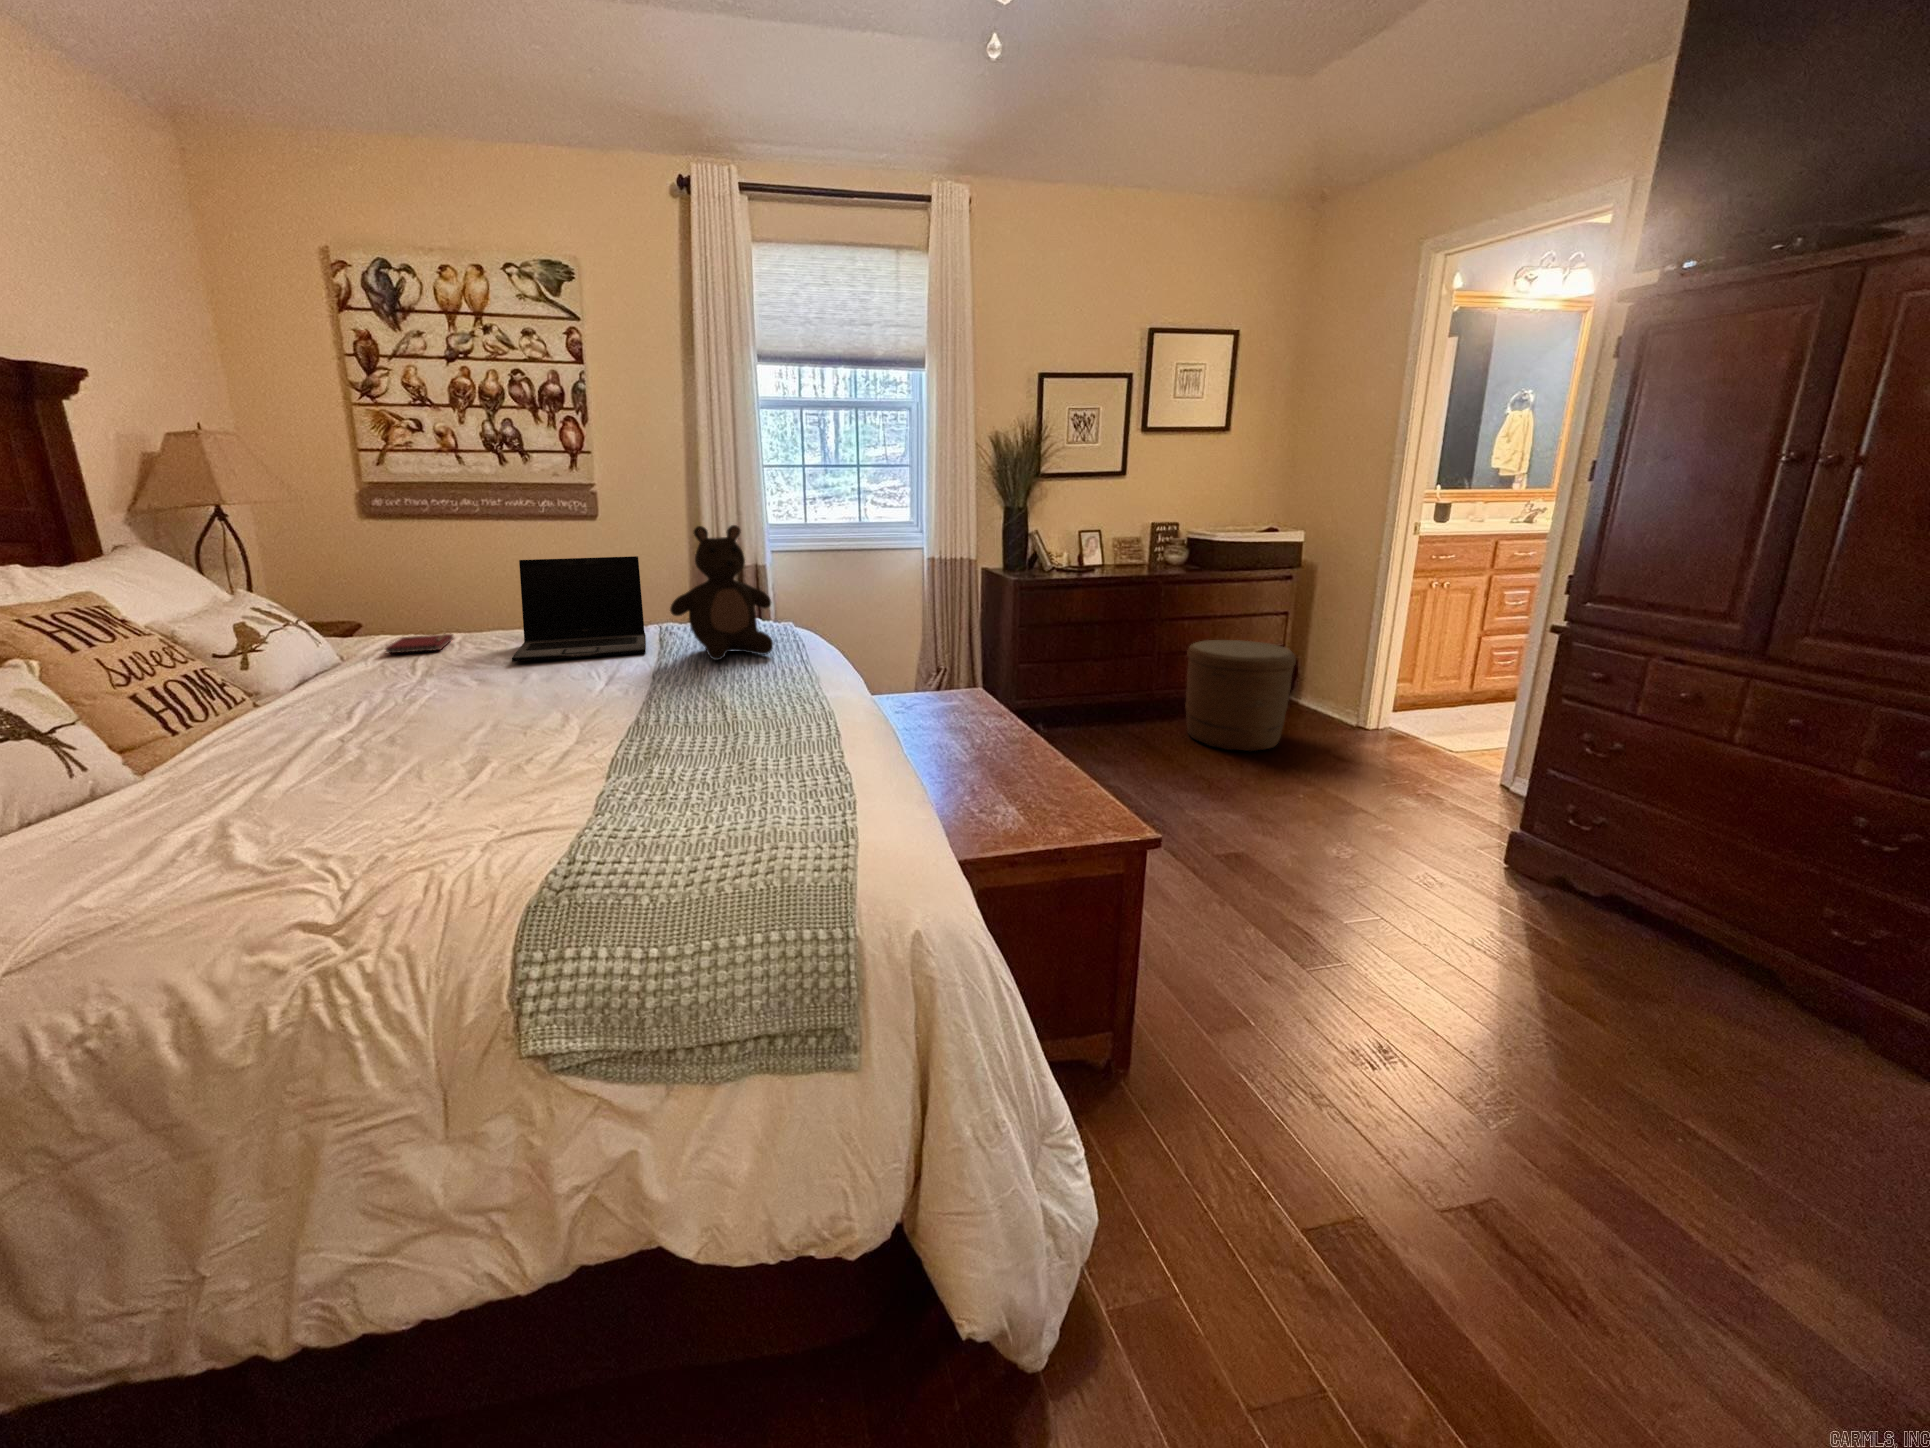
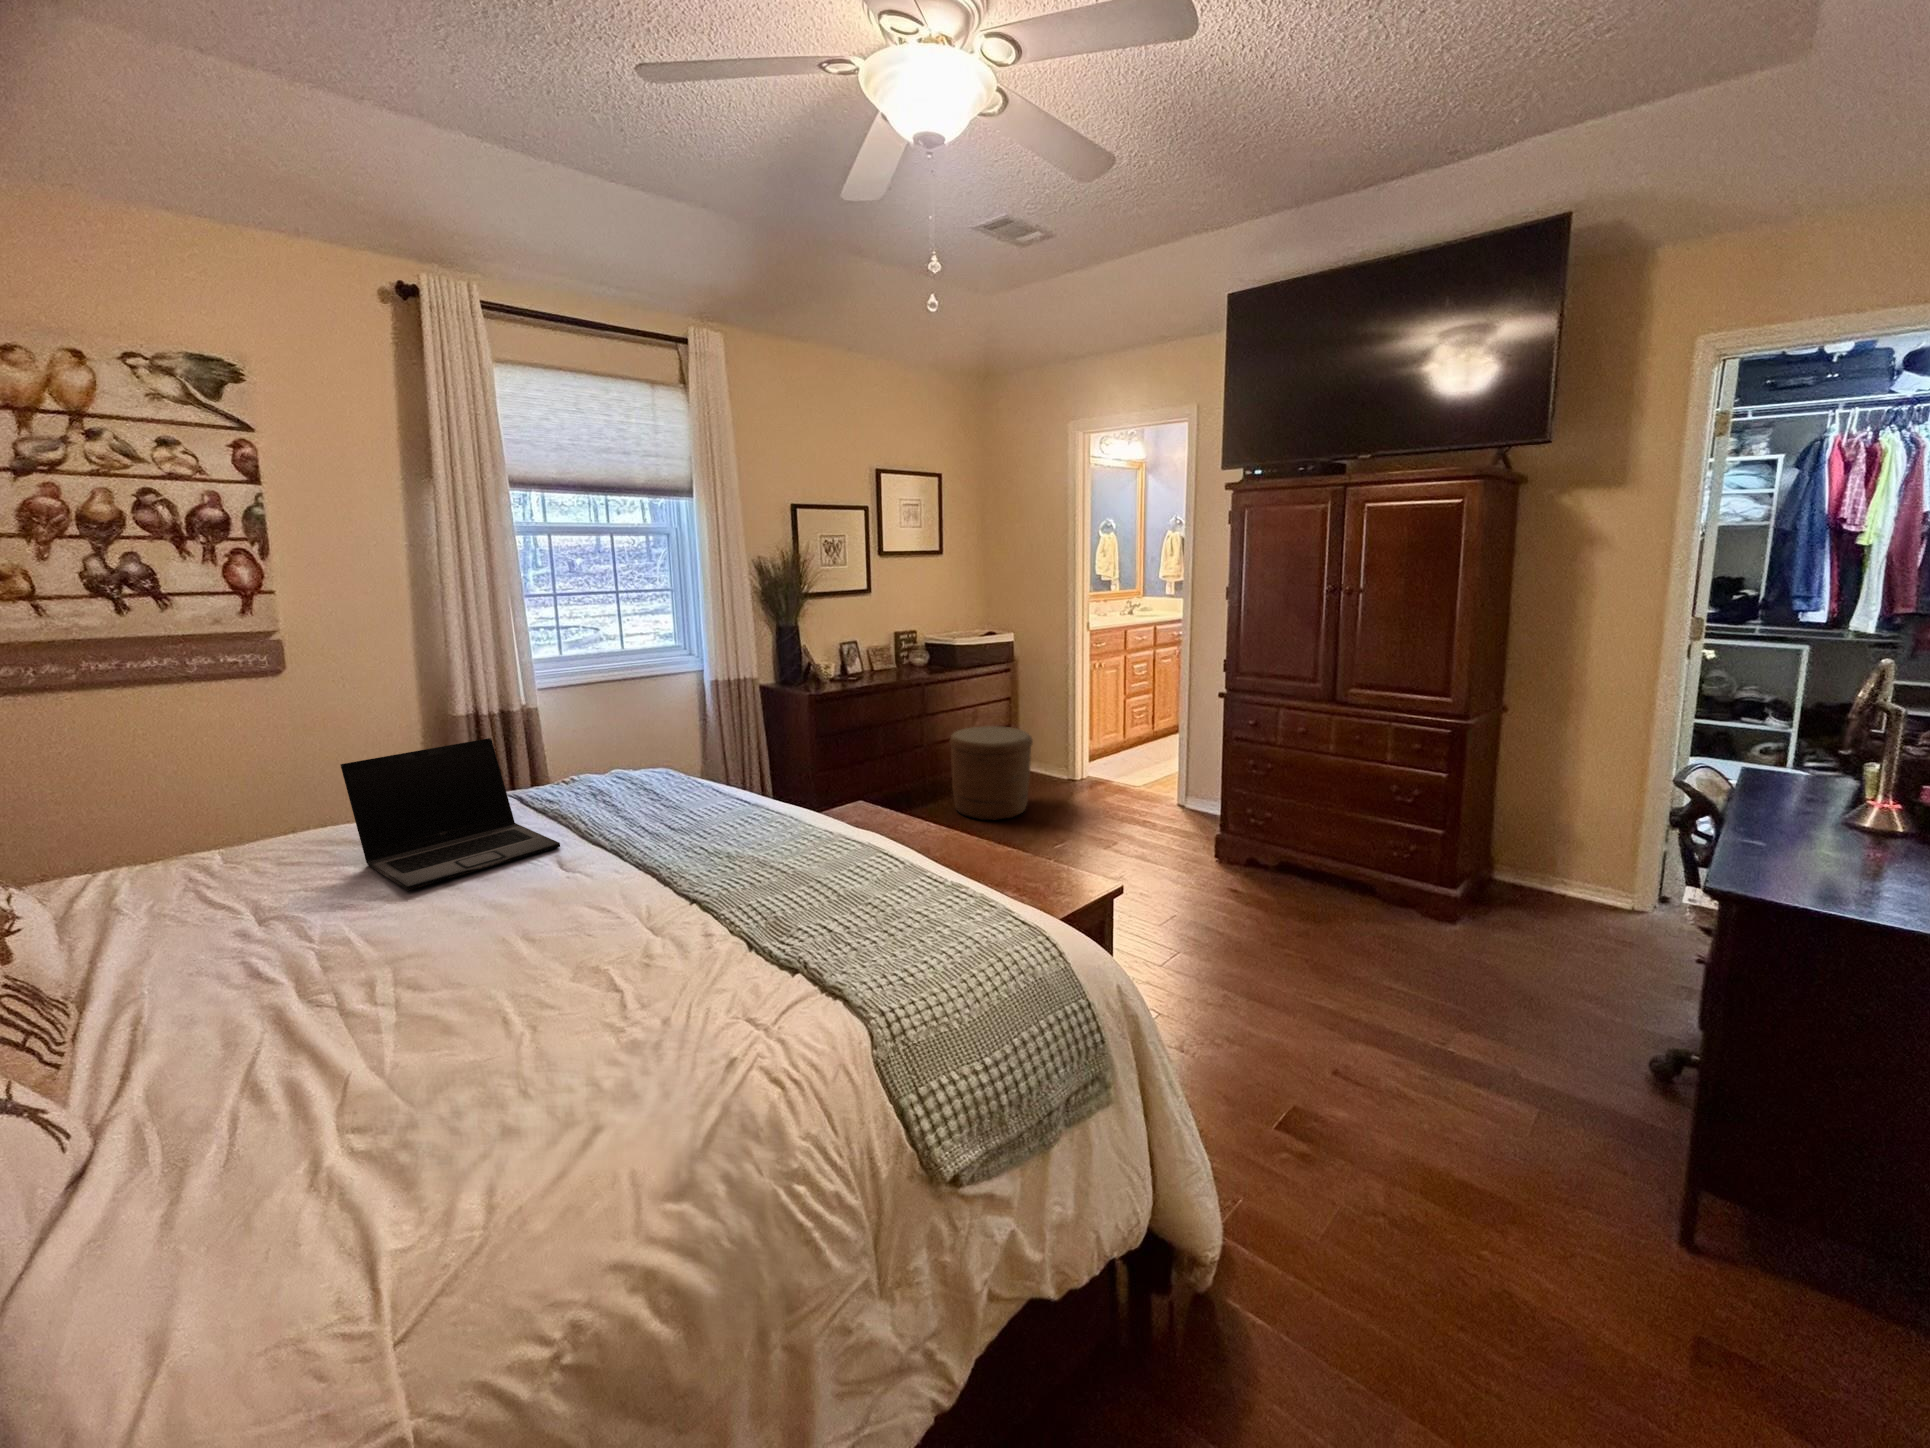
stuffed bear: present [670,525,774,660] -> none [594,702,709,841]
notebook: present [385,633,453,653] -> none [136,871,248,920]

